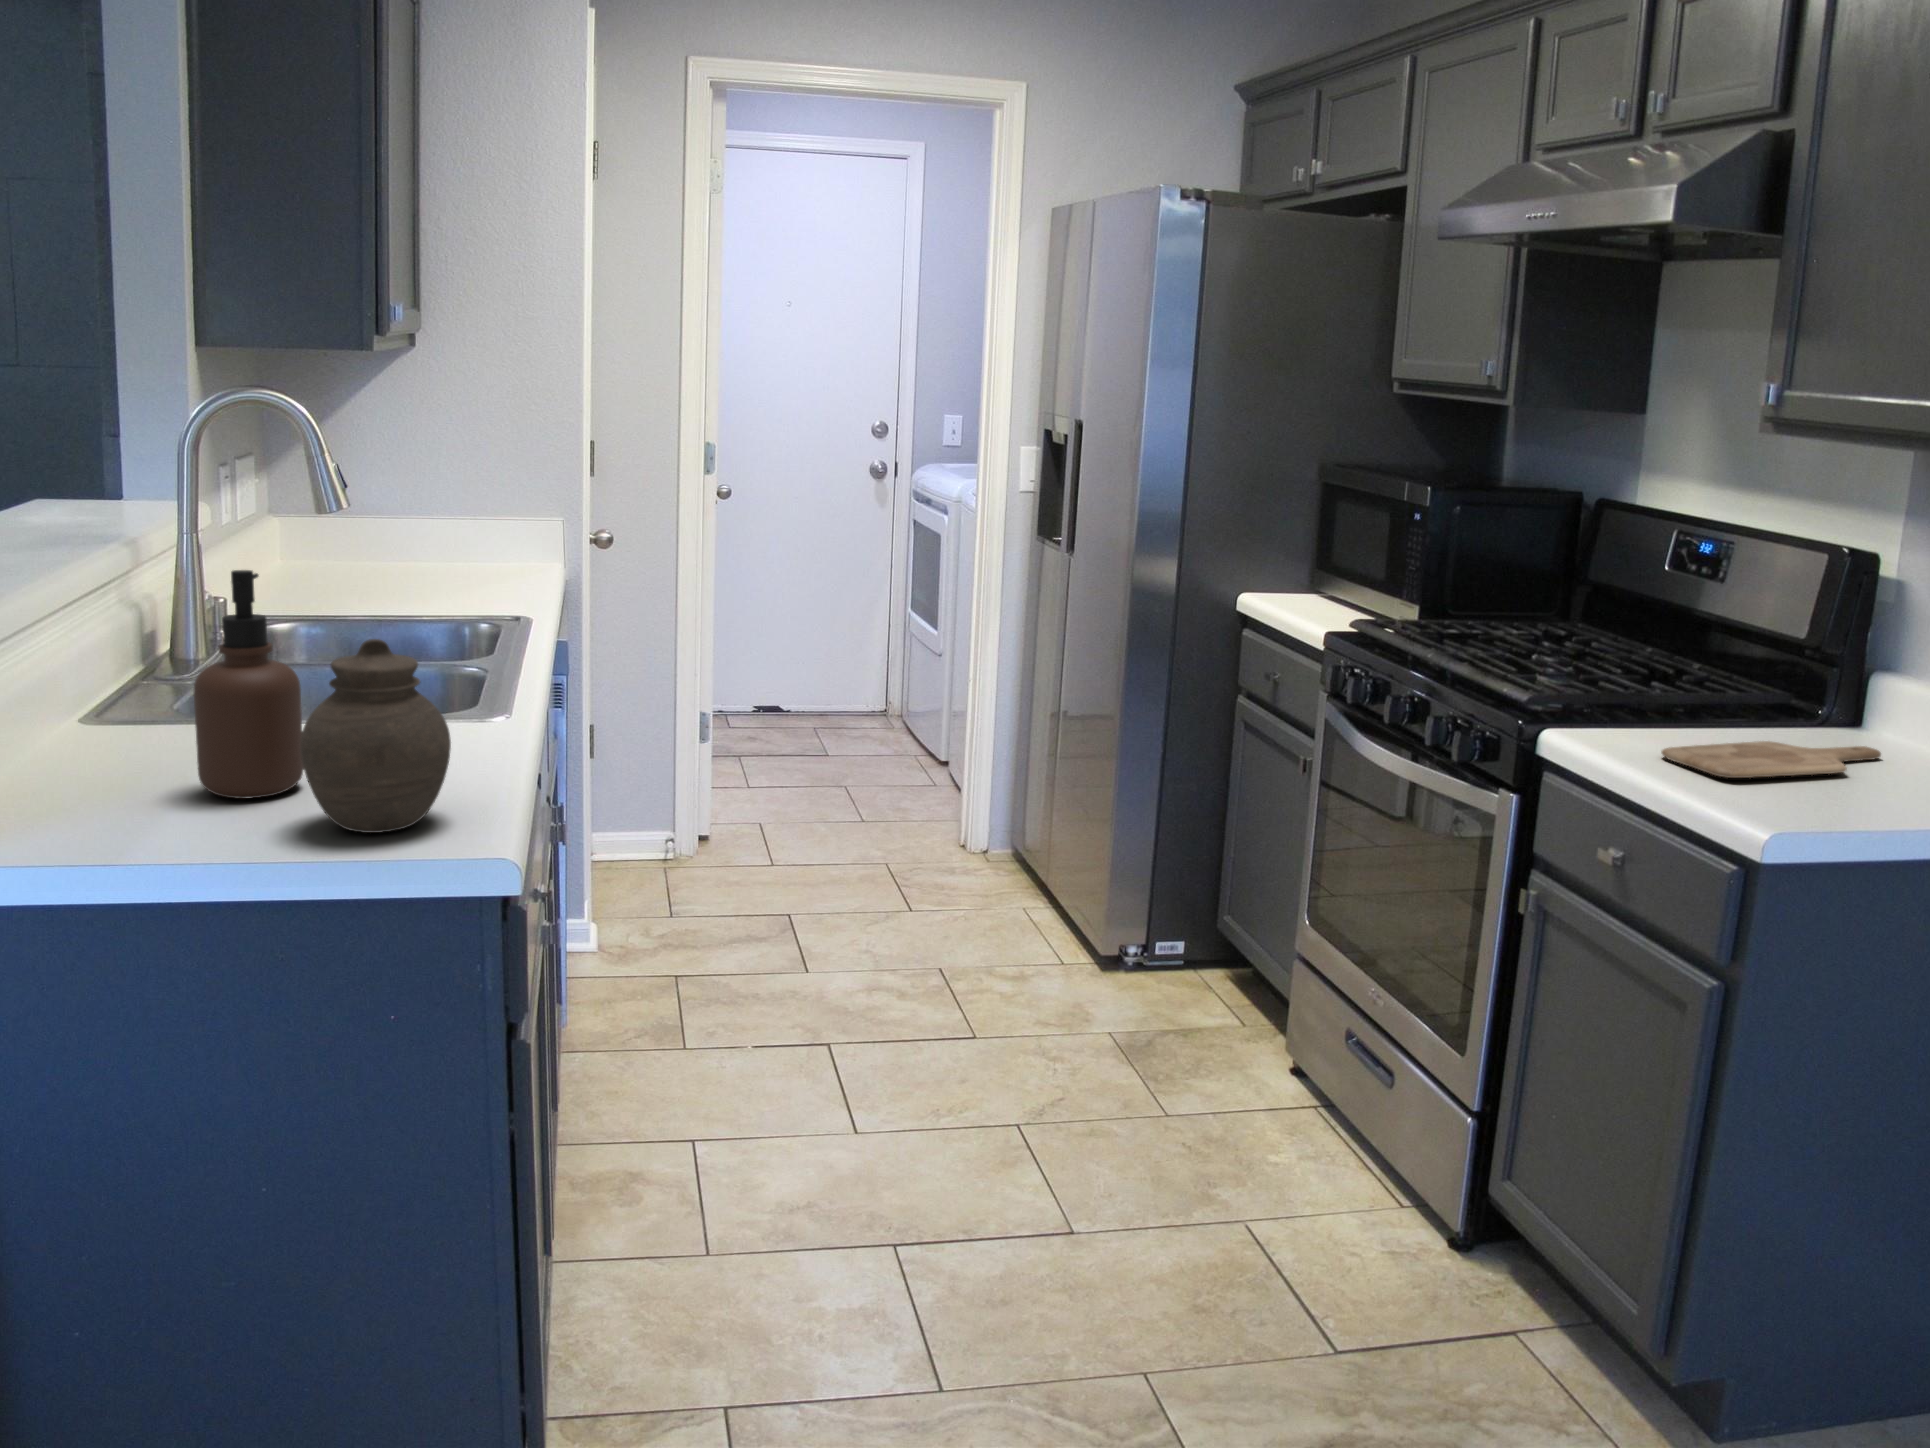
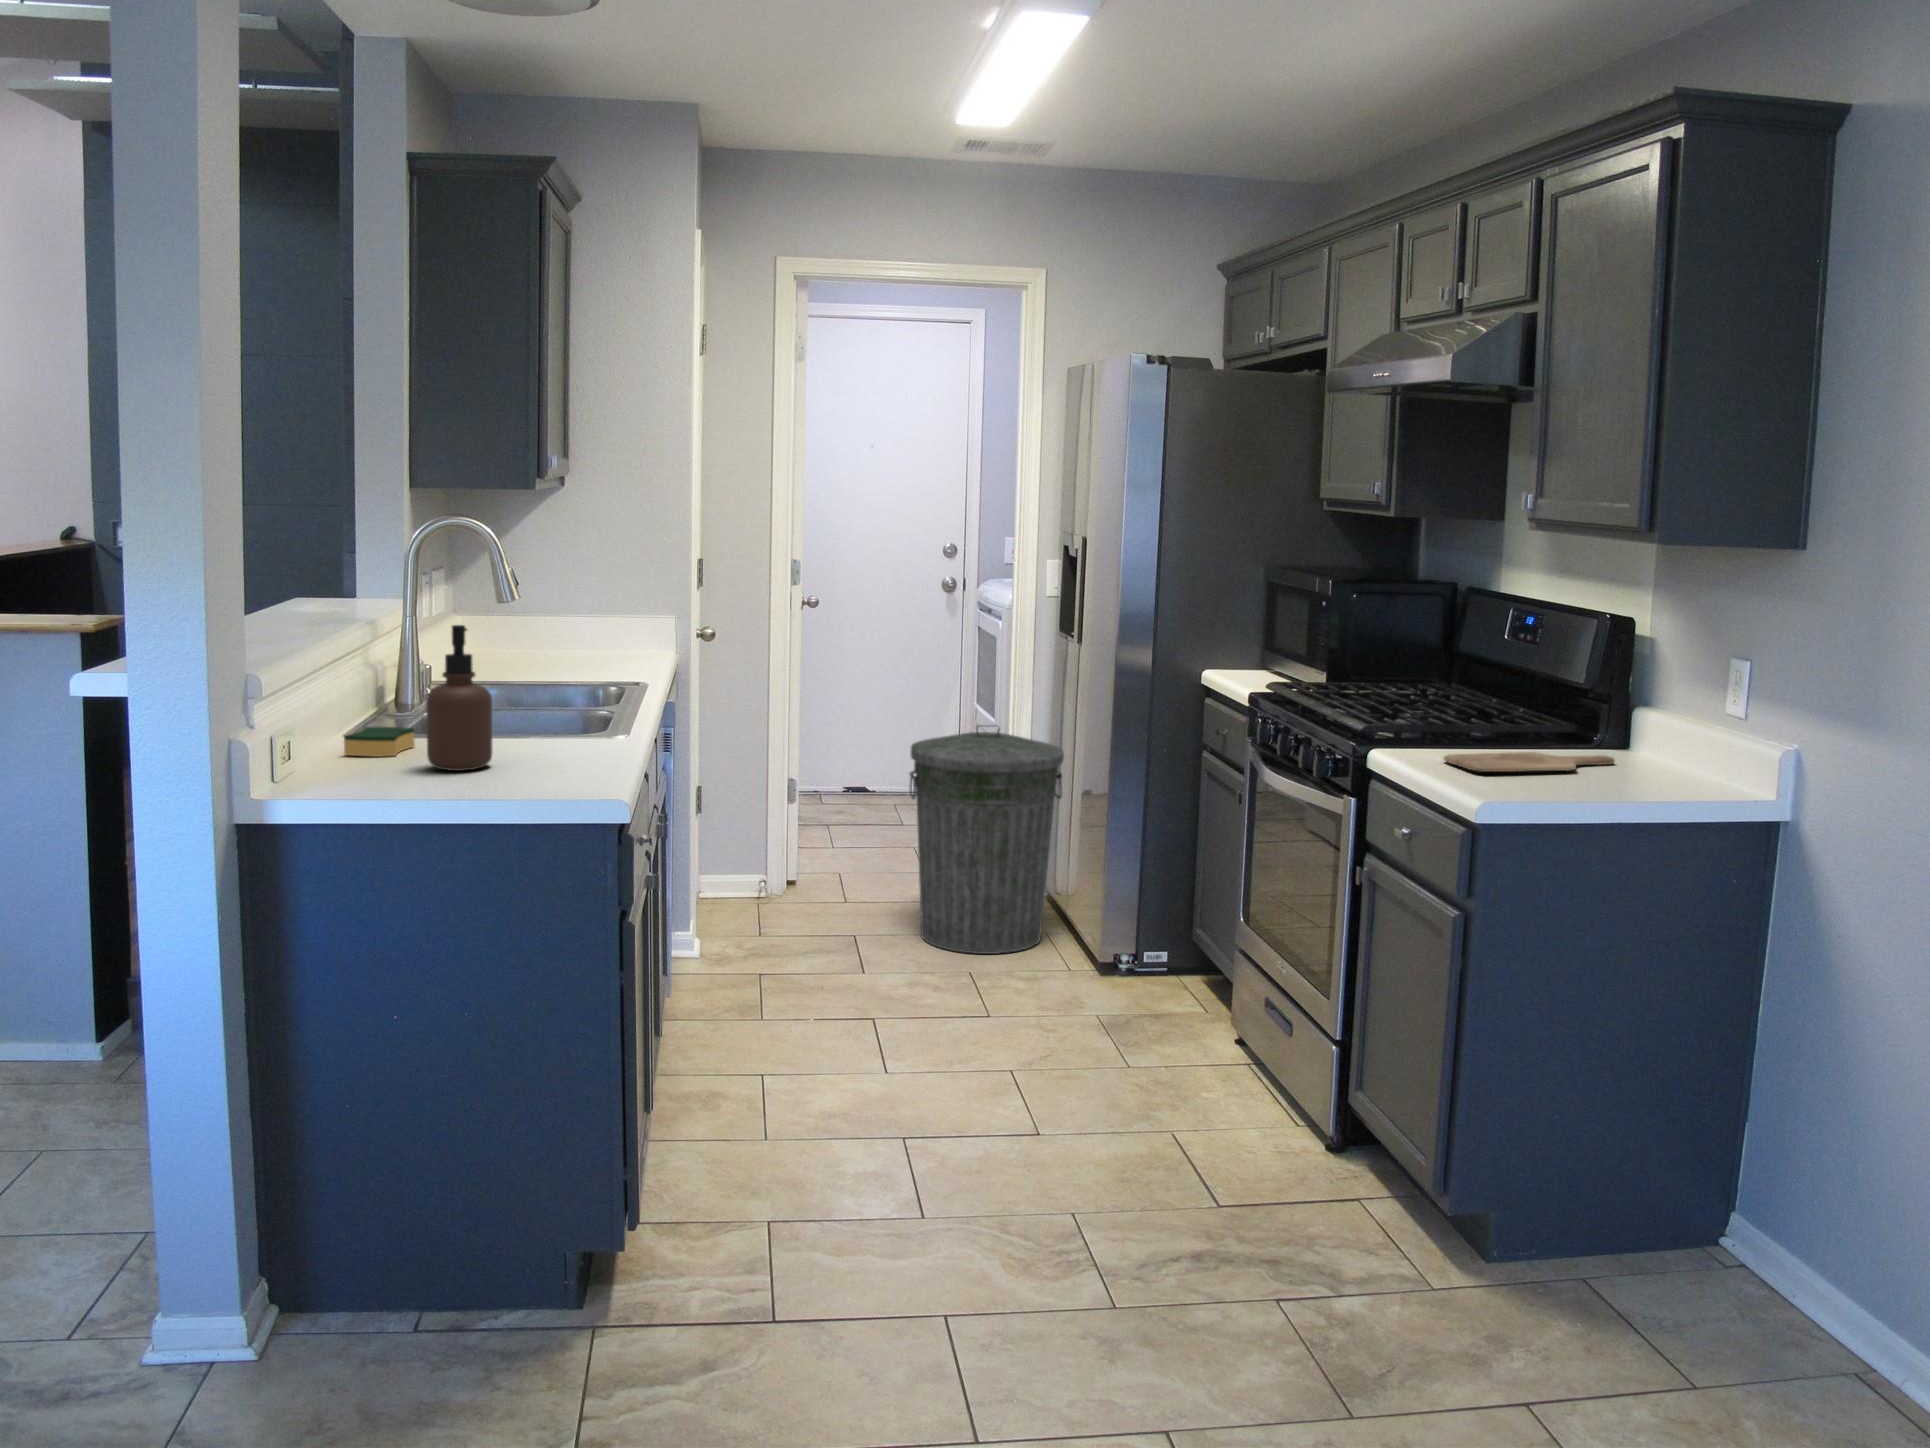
jar: present [301,639,451,833] -> none [494,663,585,785]
trash can: none [861,657,1053,941] -> present [910,725,1064,954]
sponge: none [70,713,186,765] -> present [344,727,415,757]

